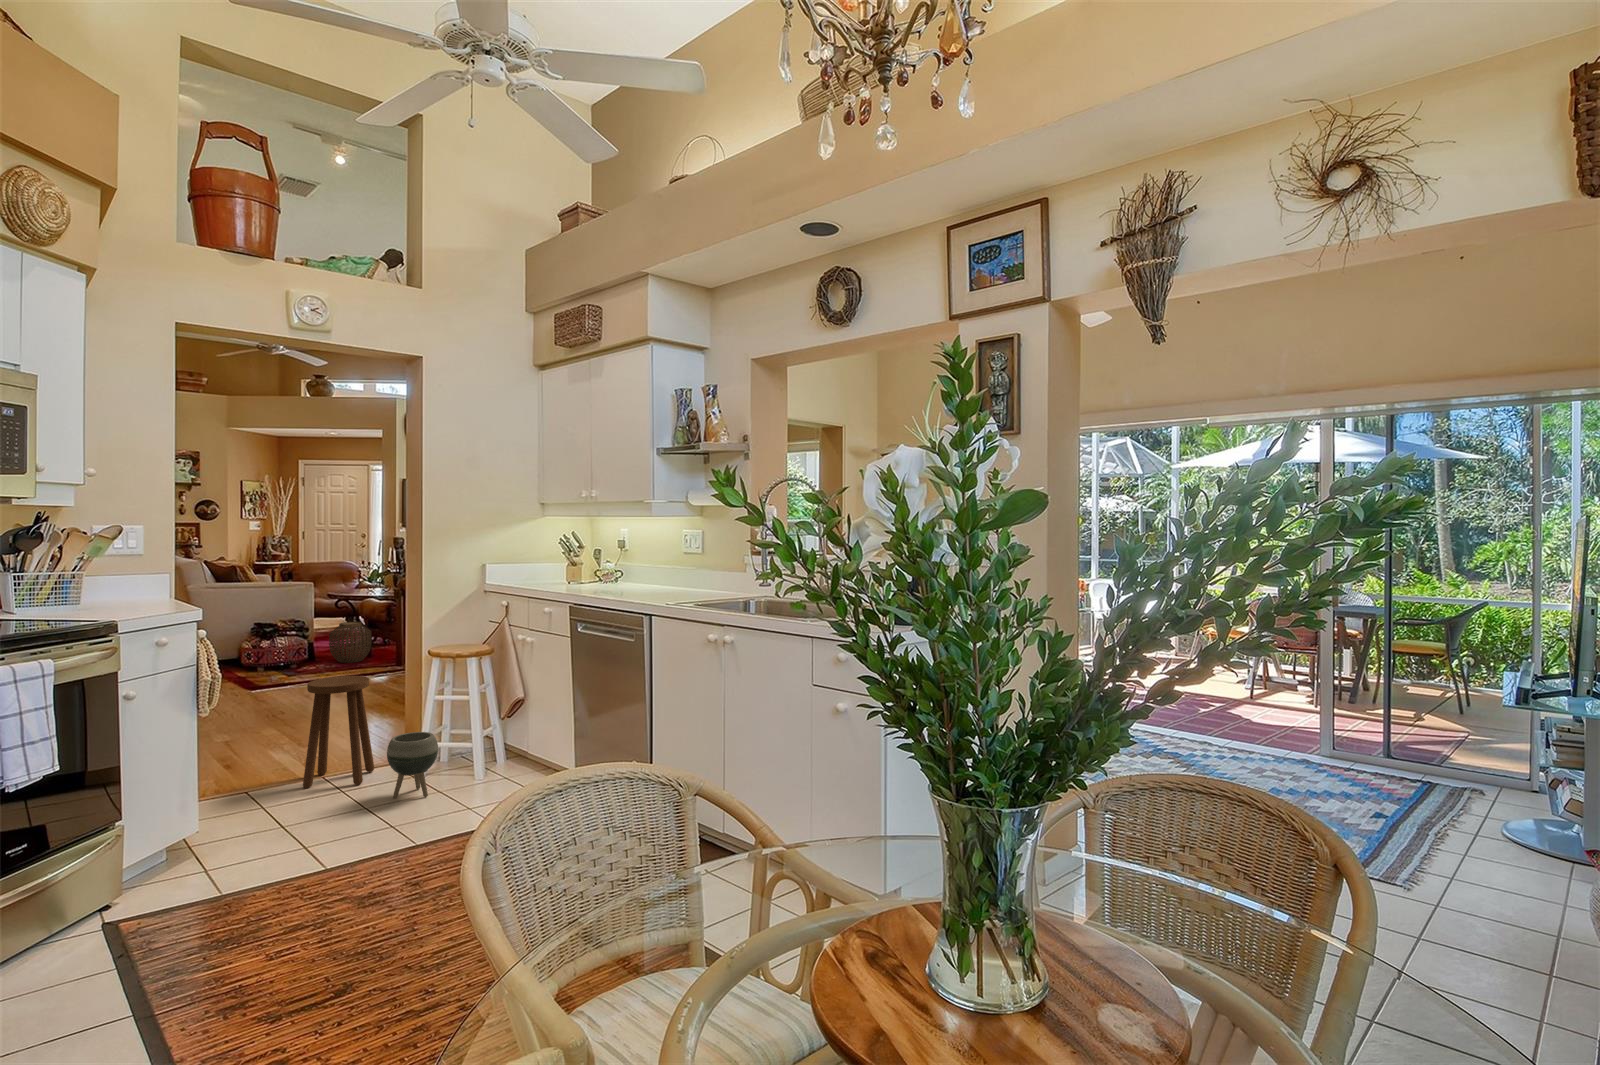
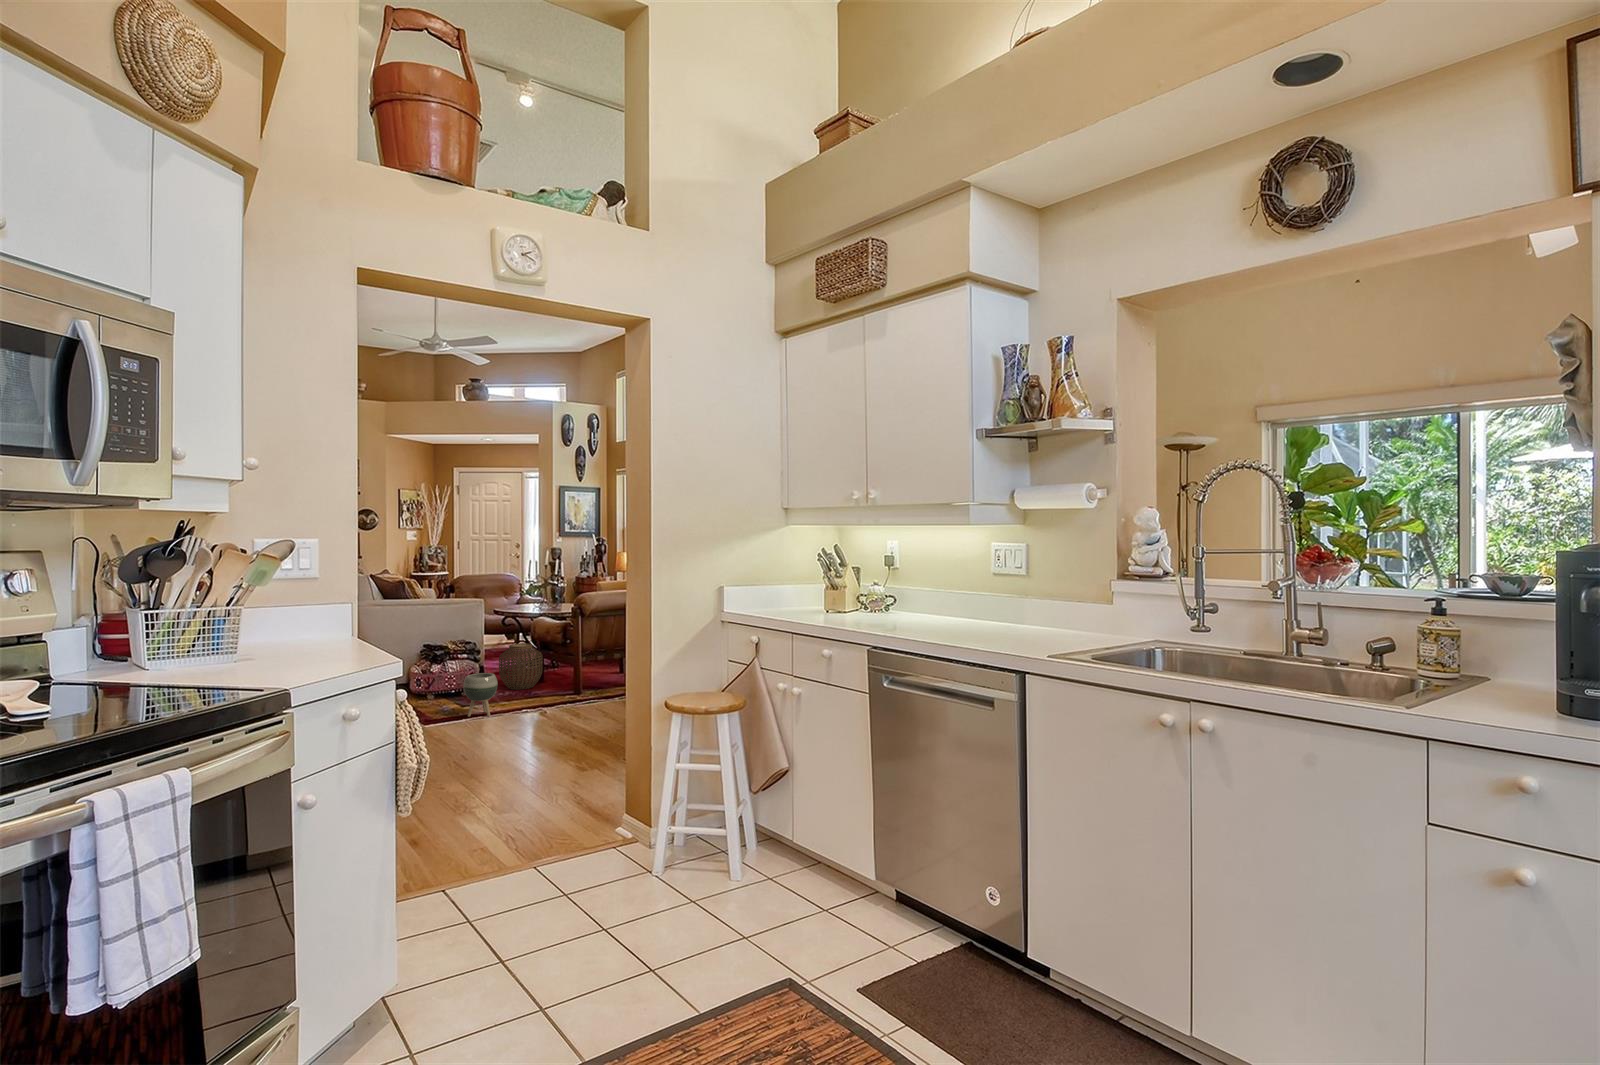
stool: present [303,676,374,788] -> none [511,734,594,889]
planter: present [387,732,438,798] -> present [464,673,498,717]

